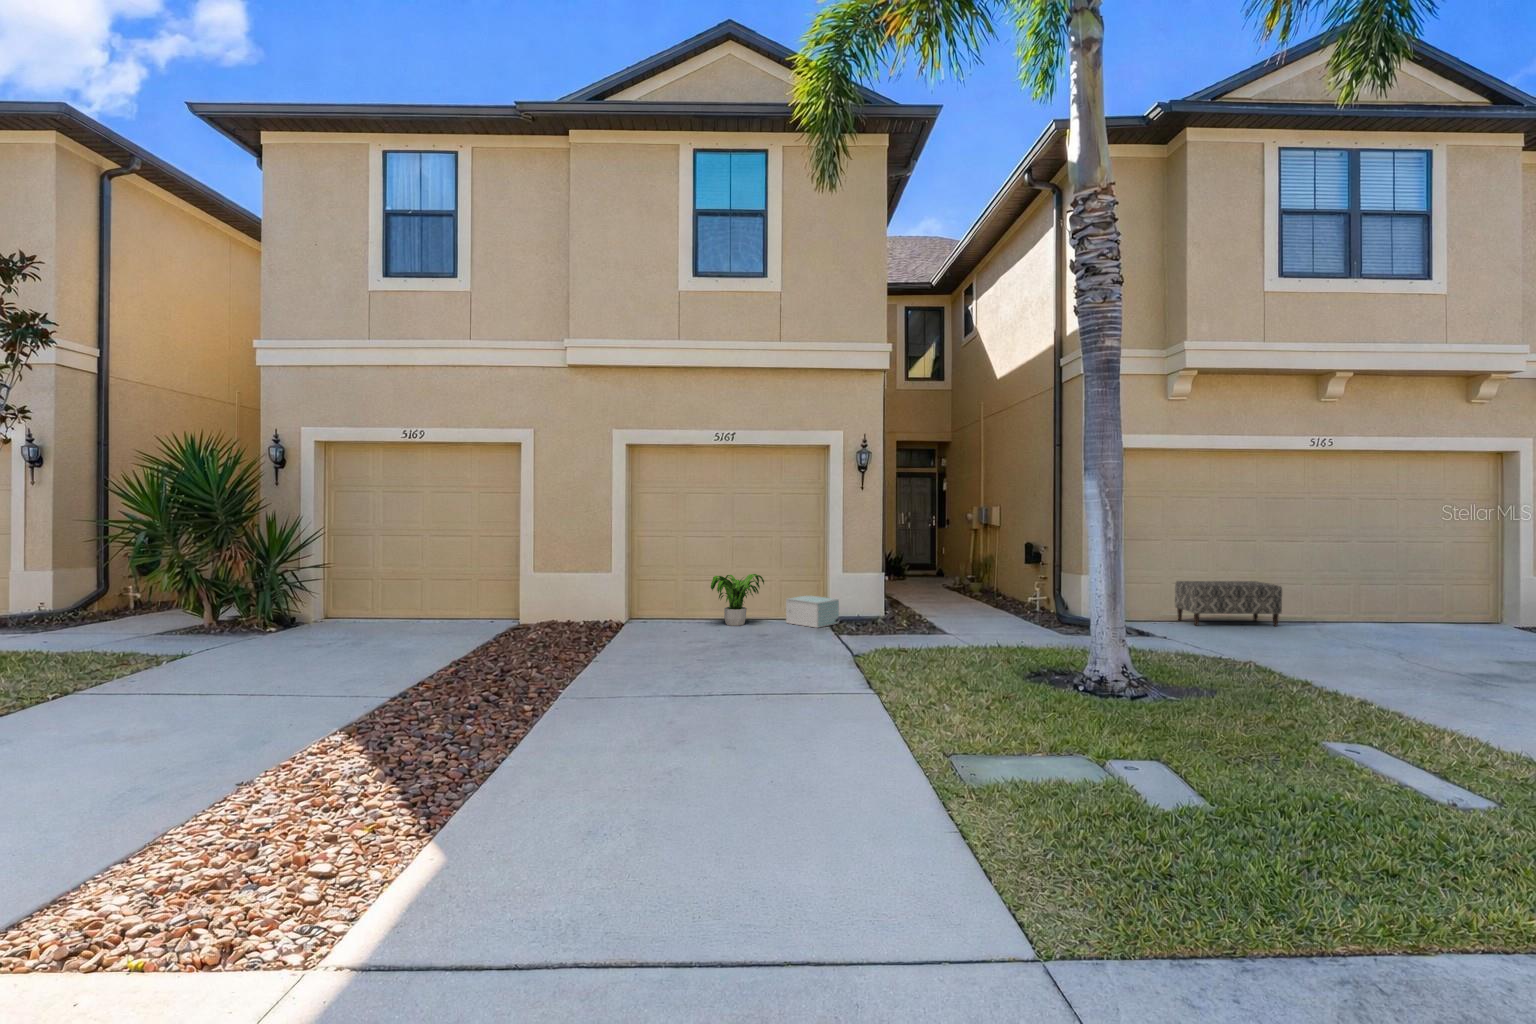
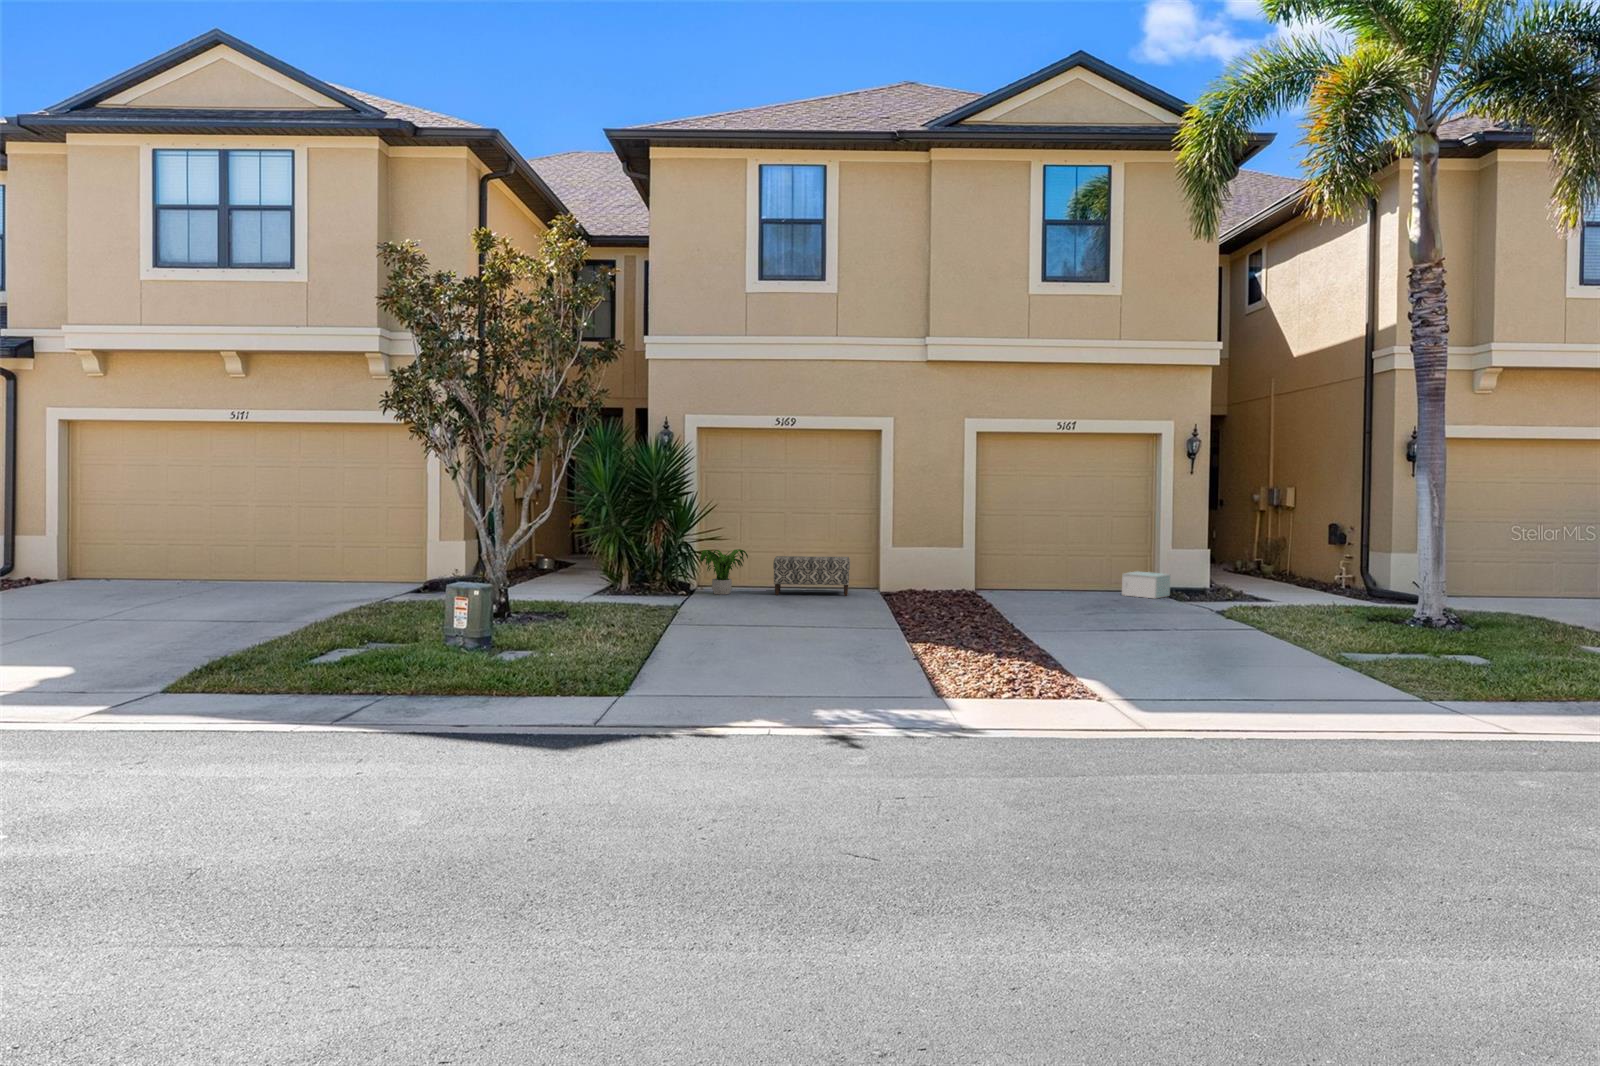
potted plant: present [711,574,764,626] -> present [700,549,748,595]
bench: present [1175,581,1282,626] -> present [773,556,850,596]

